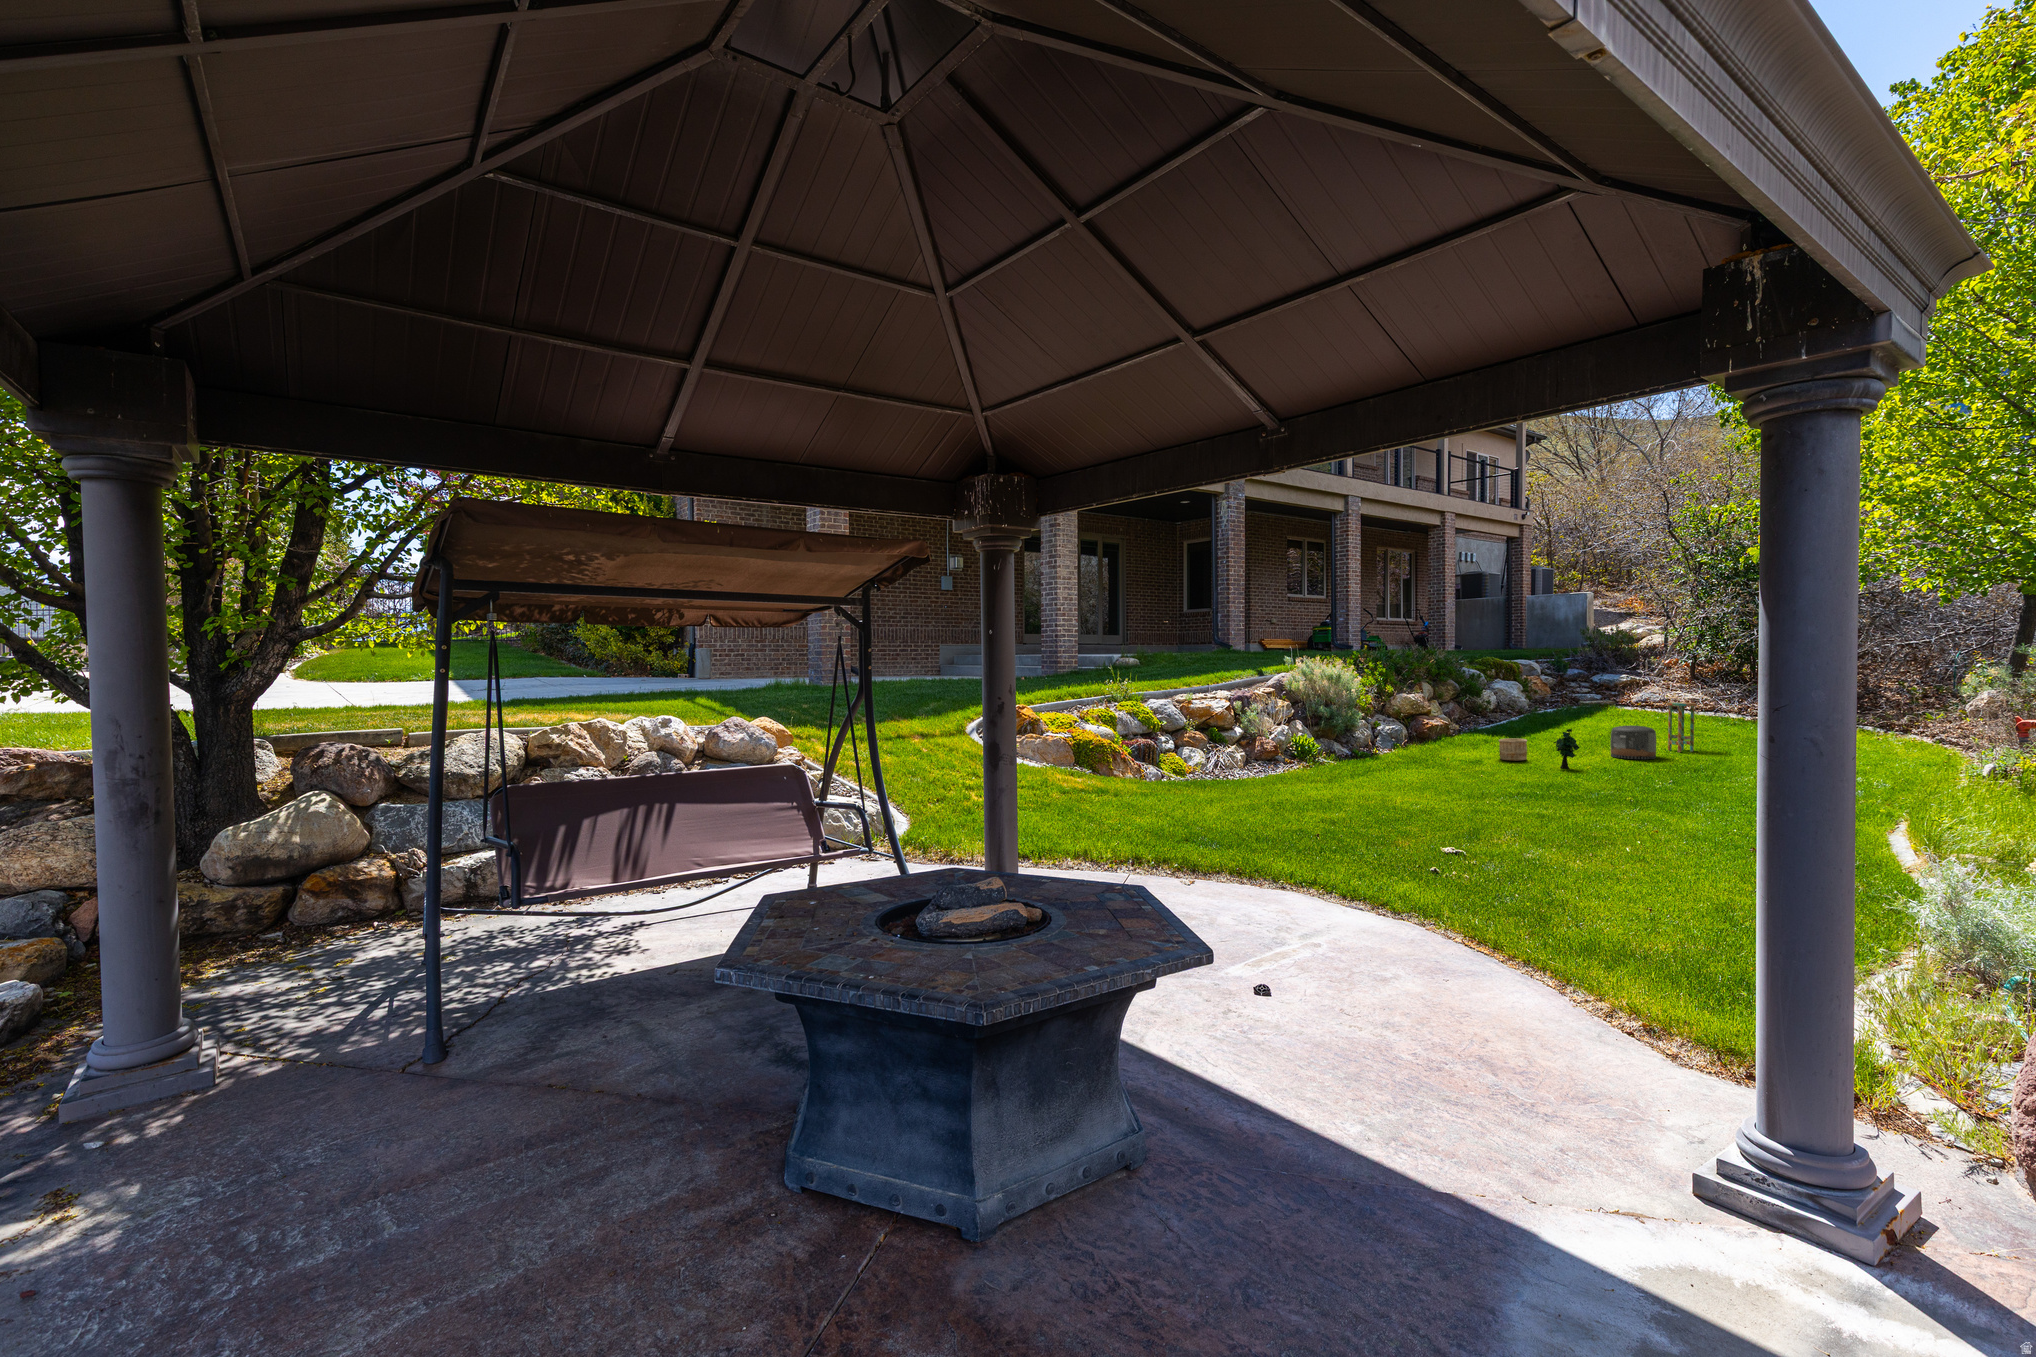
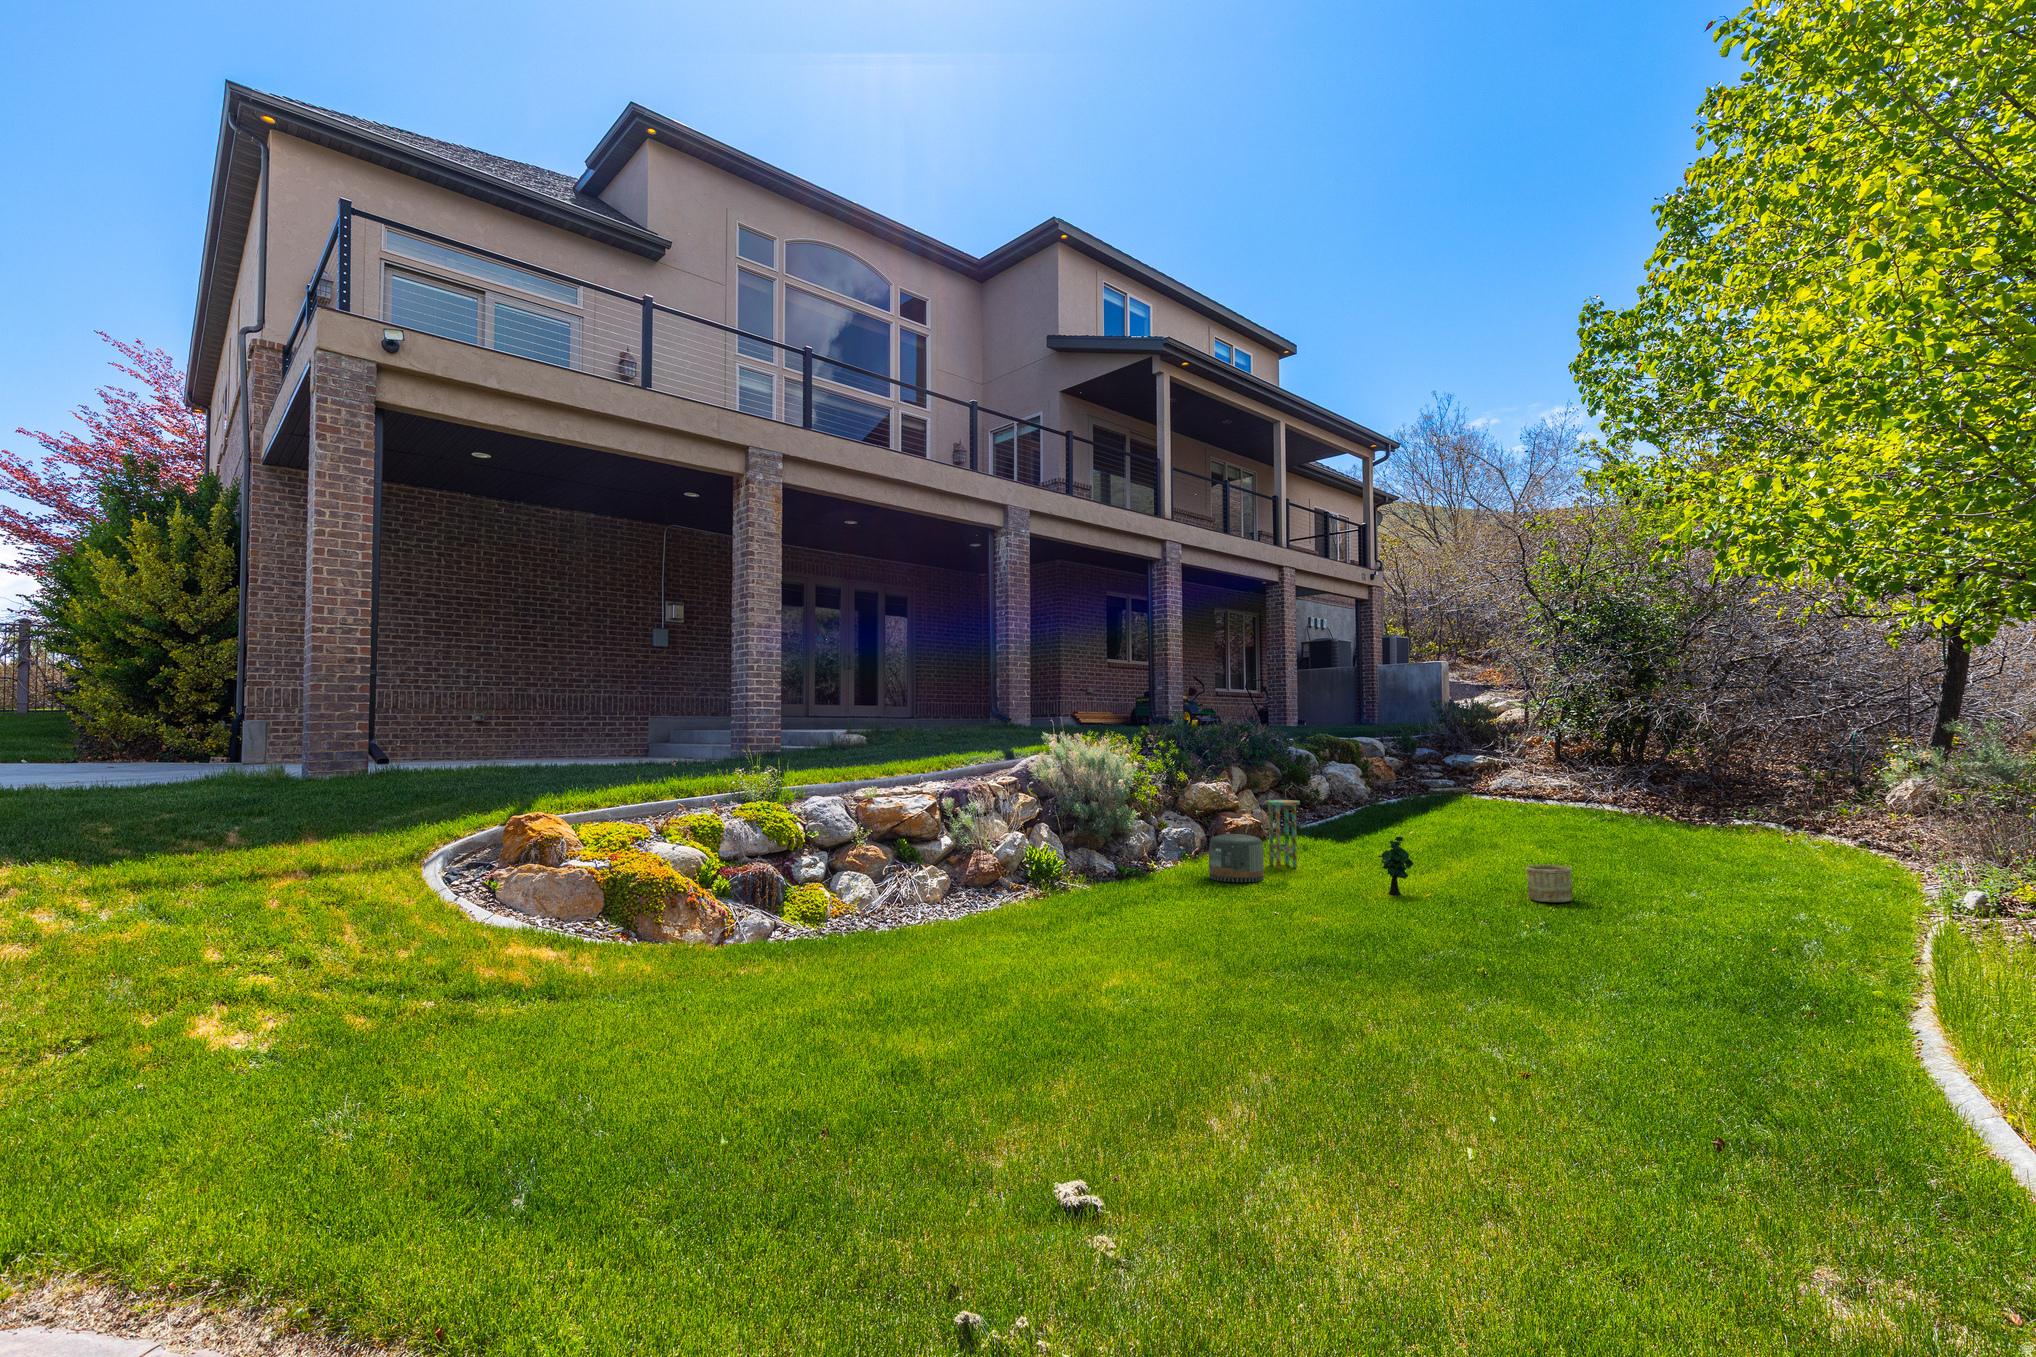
side table: present [1667,702,1697,752] -> present [1265,800,1300,869]
pouf: present [1611,726,1656,759] -> present [1209,834,1264,882]
wooden bucket: present [1499,738,1527,761] -> present [1525,865,1572,902]

